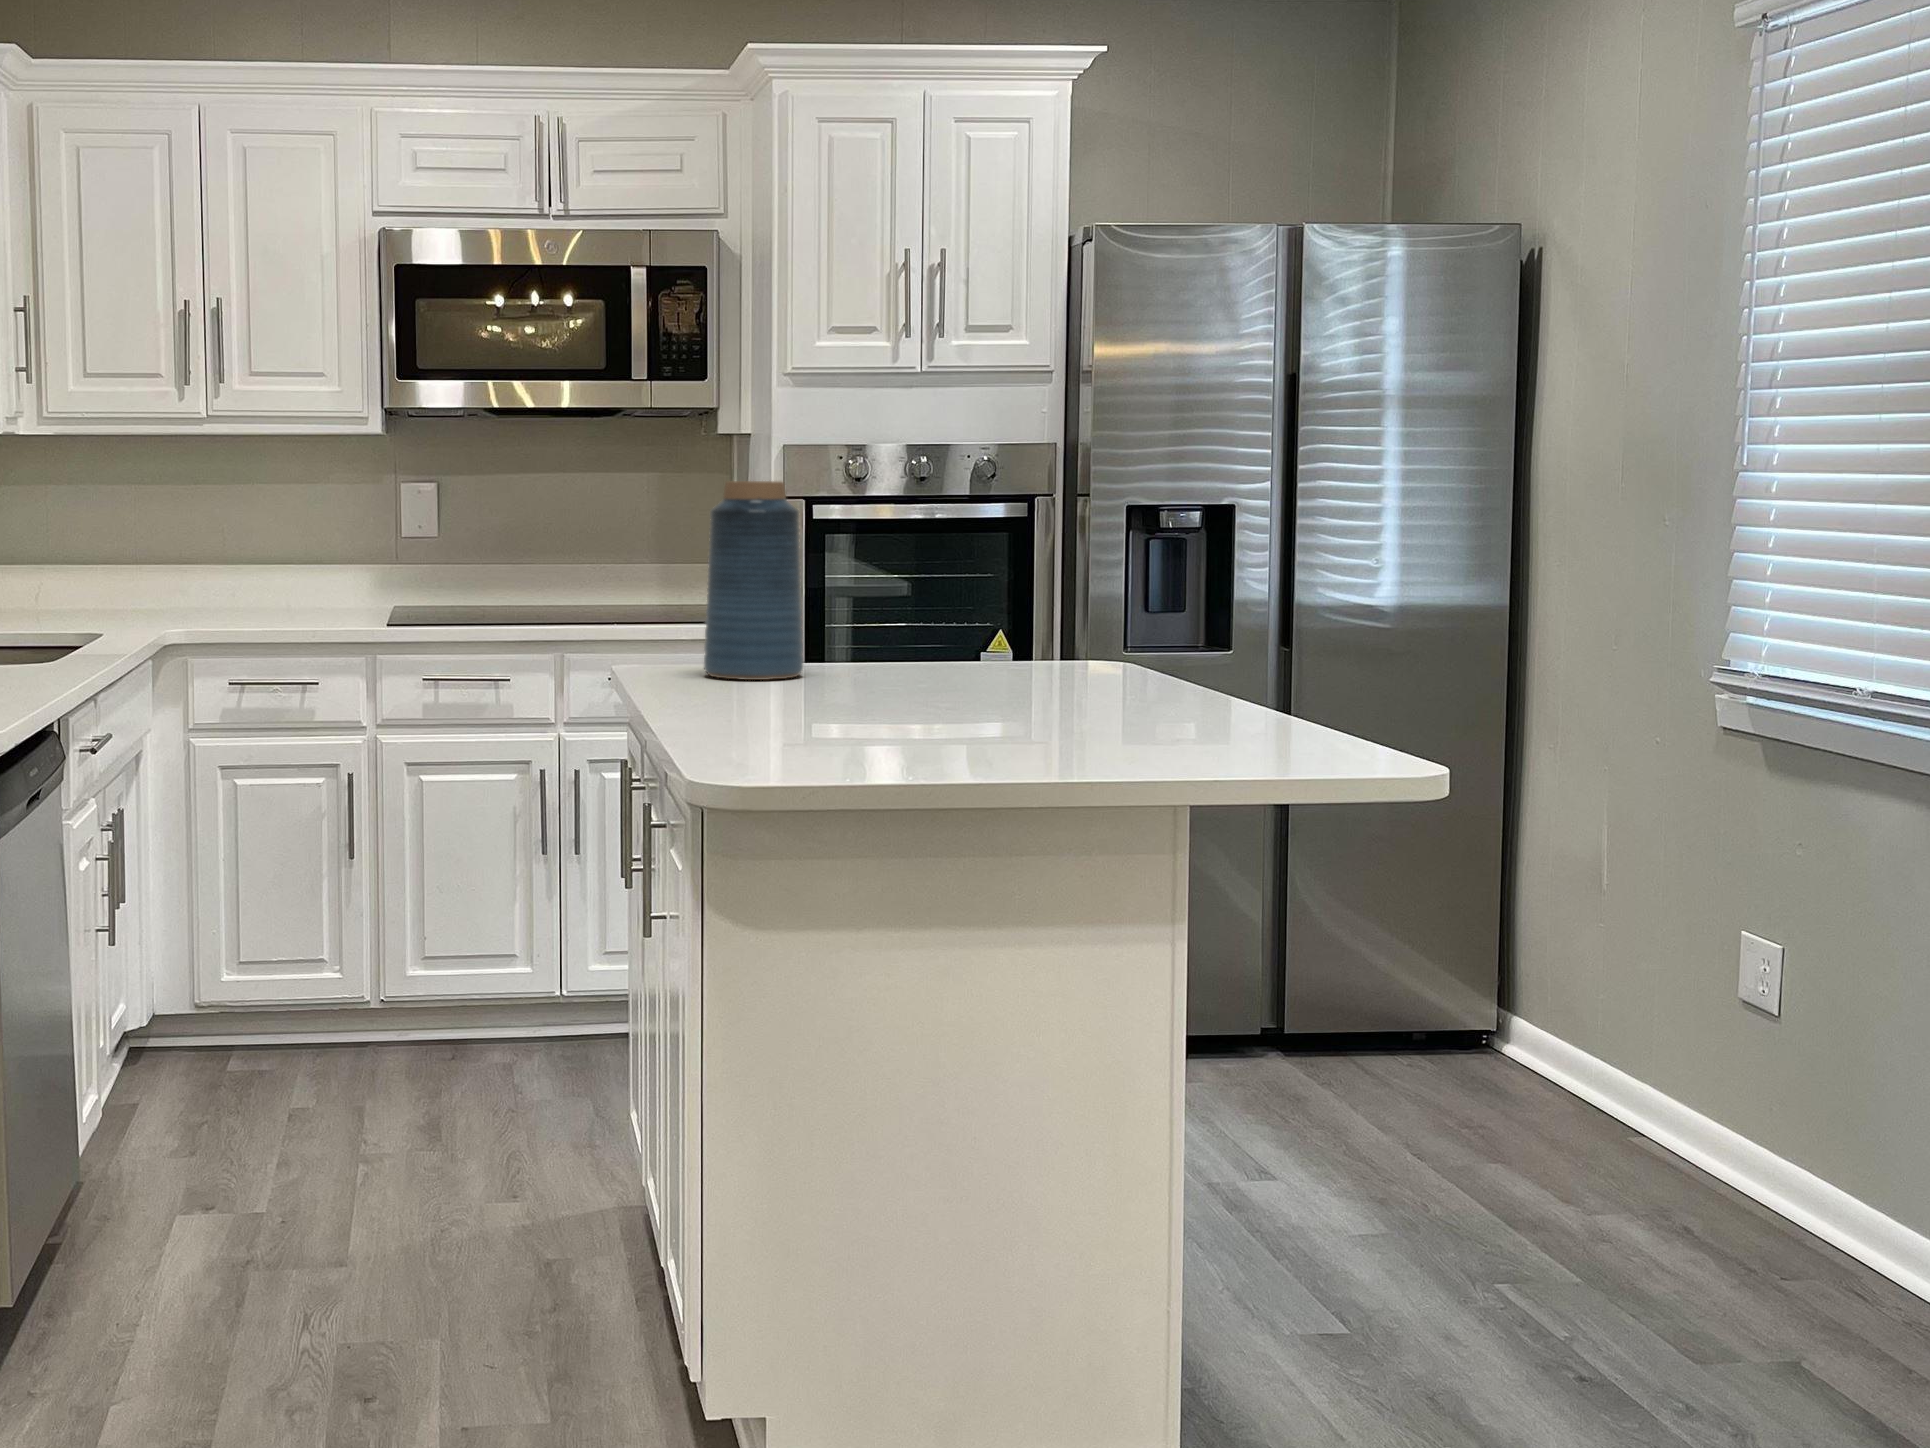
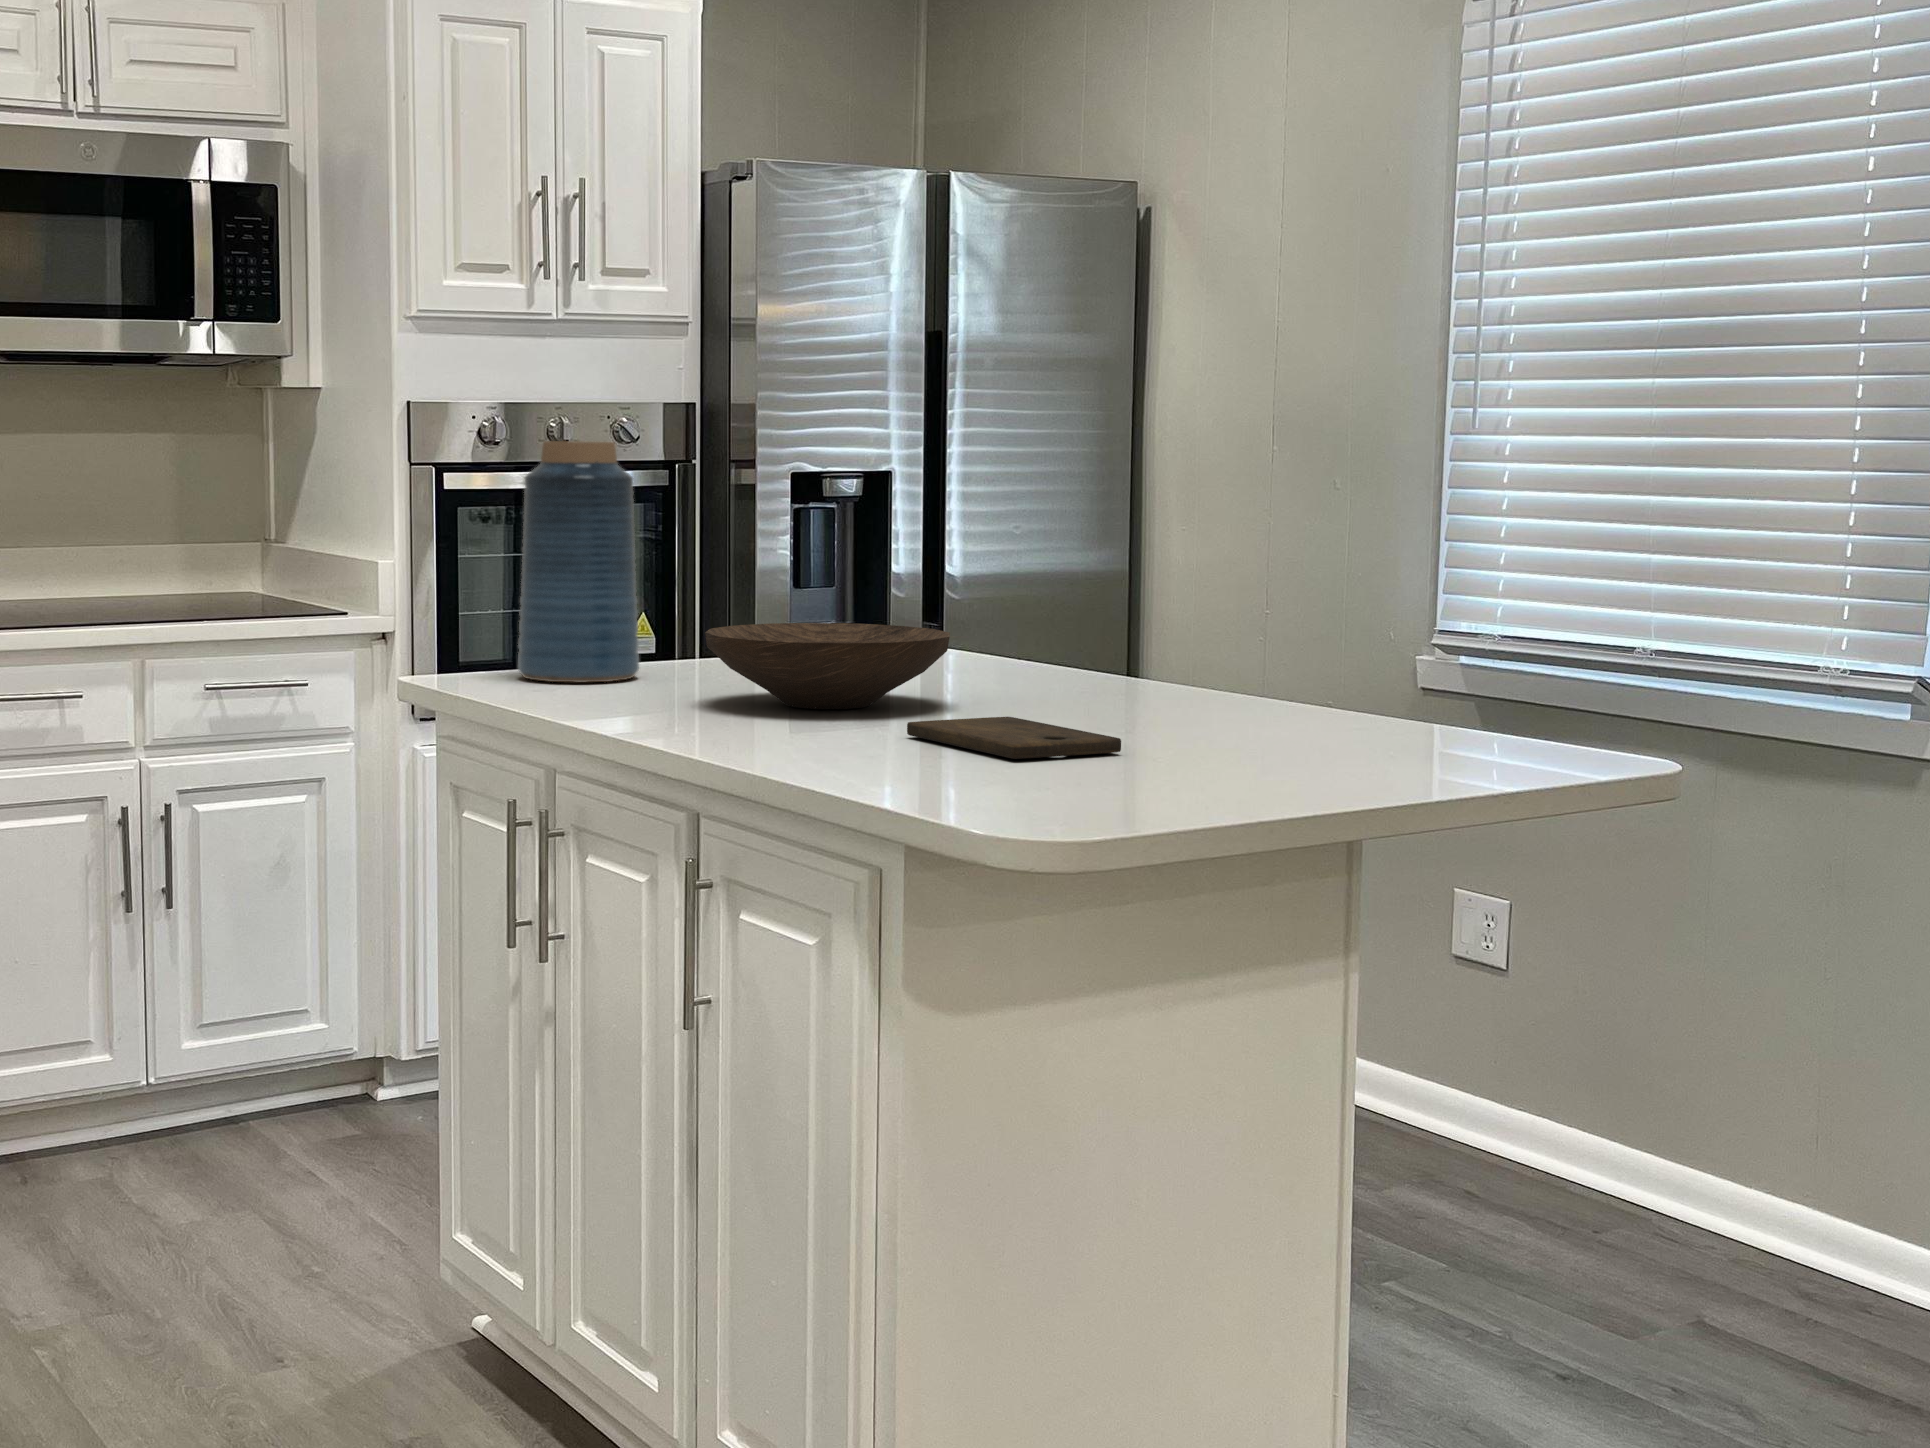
wooden bowl: none [773,635,981,708] -> present [705,623,950,709]
cutting board: none [854,718,982,751] -> present [907,717,1121,759]

